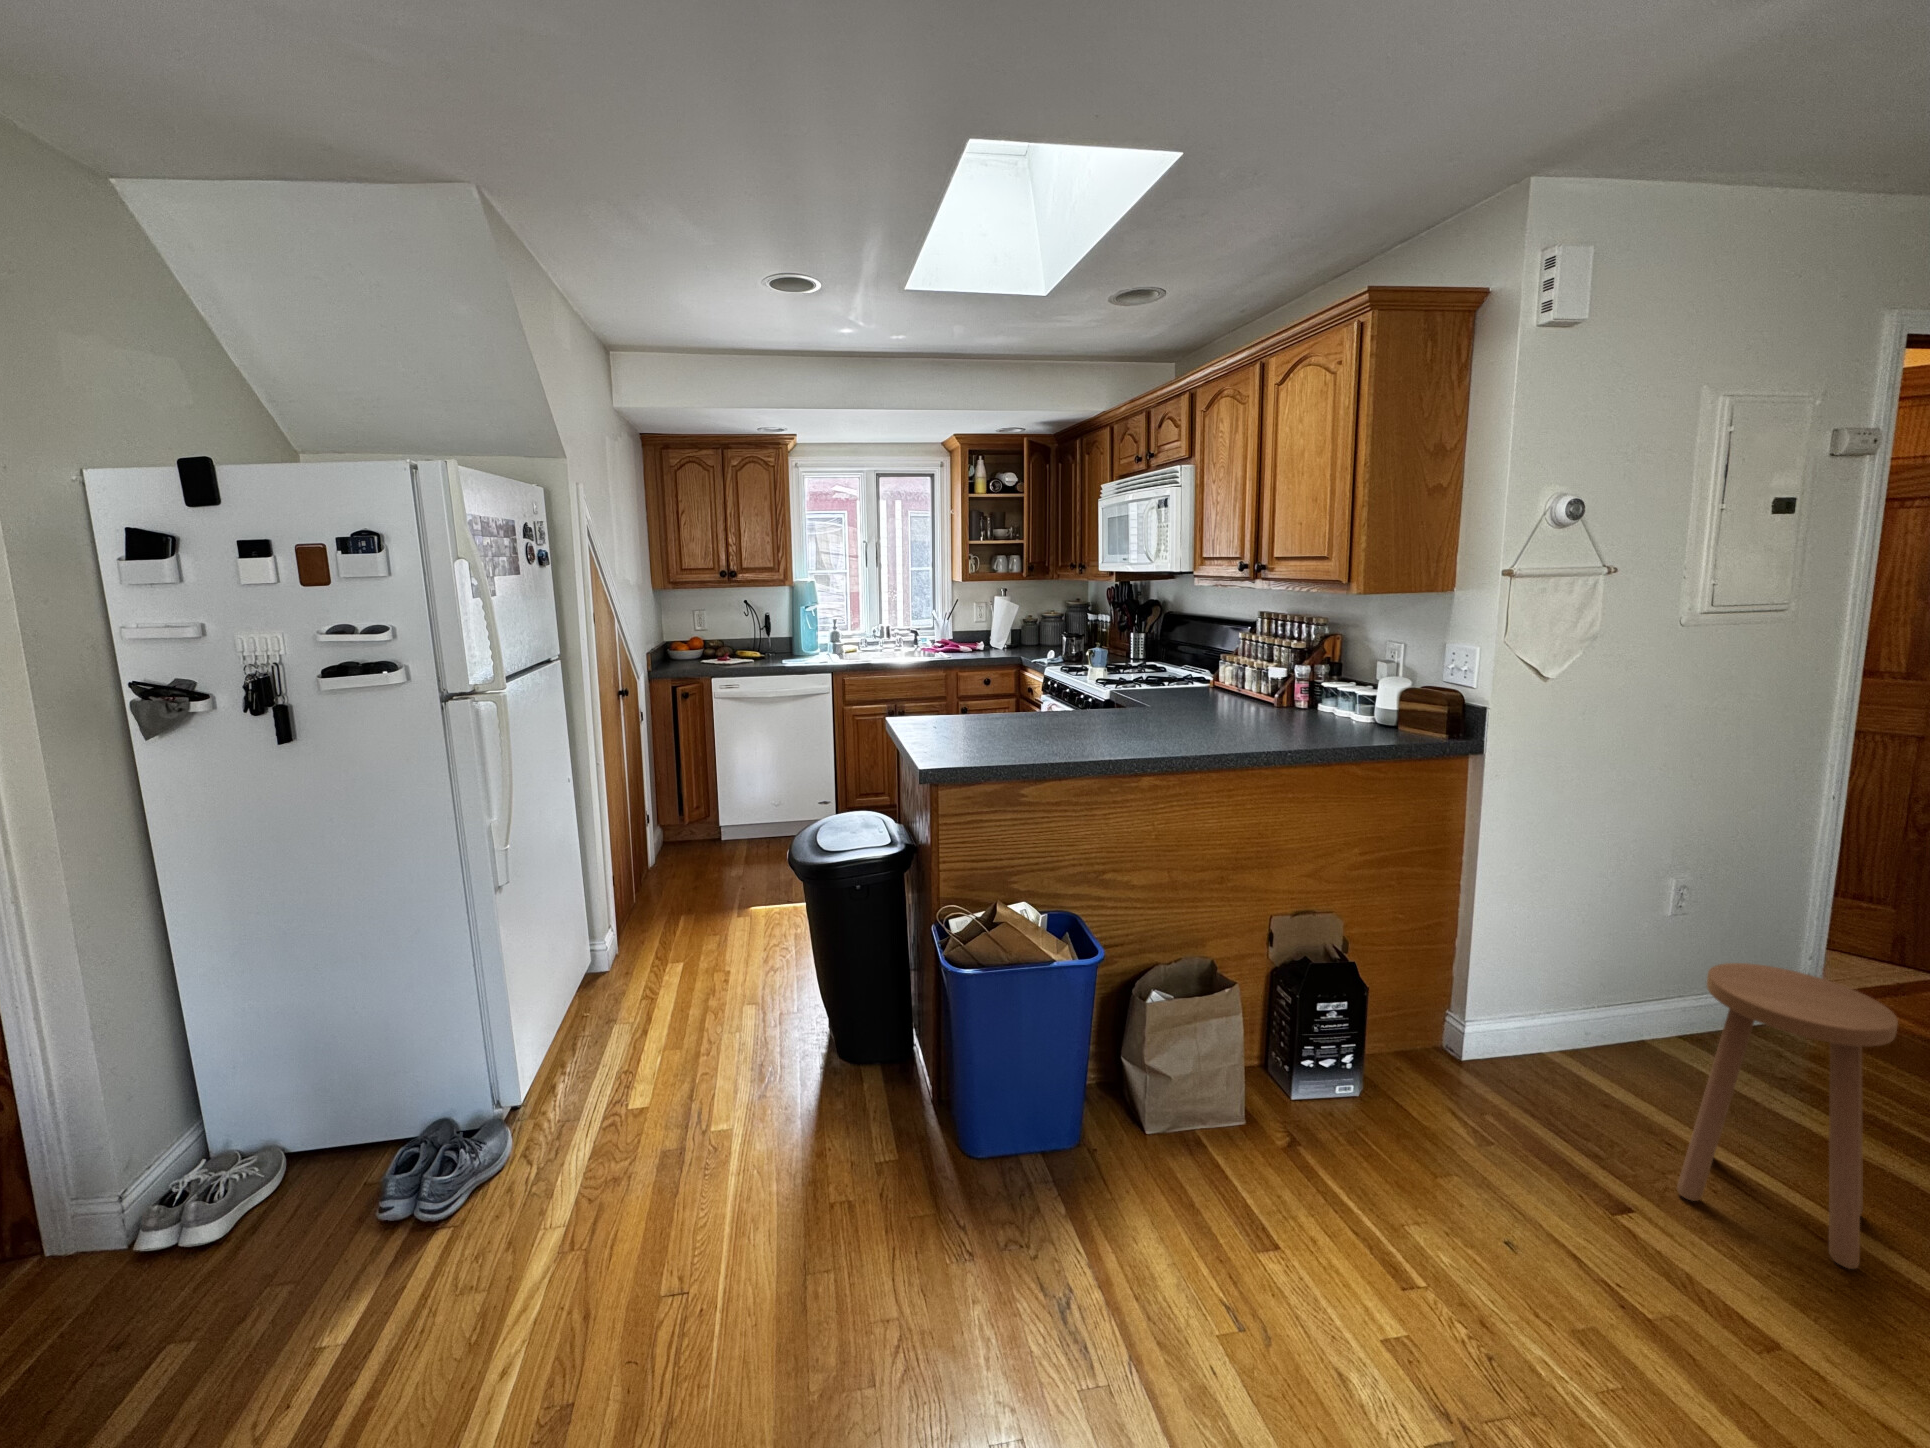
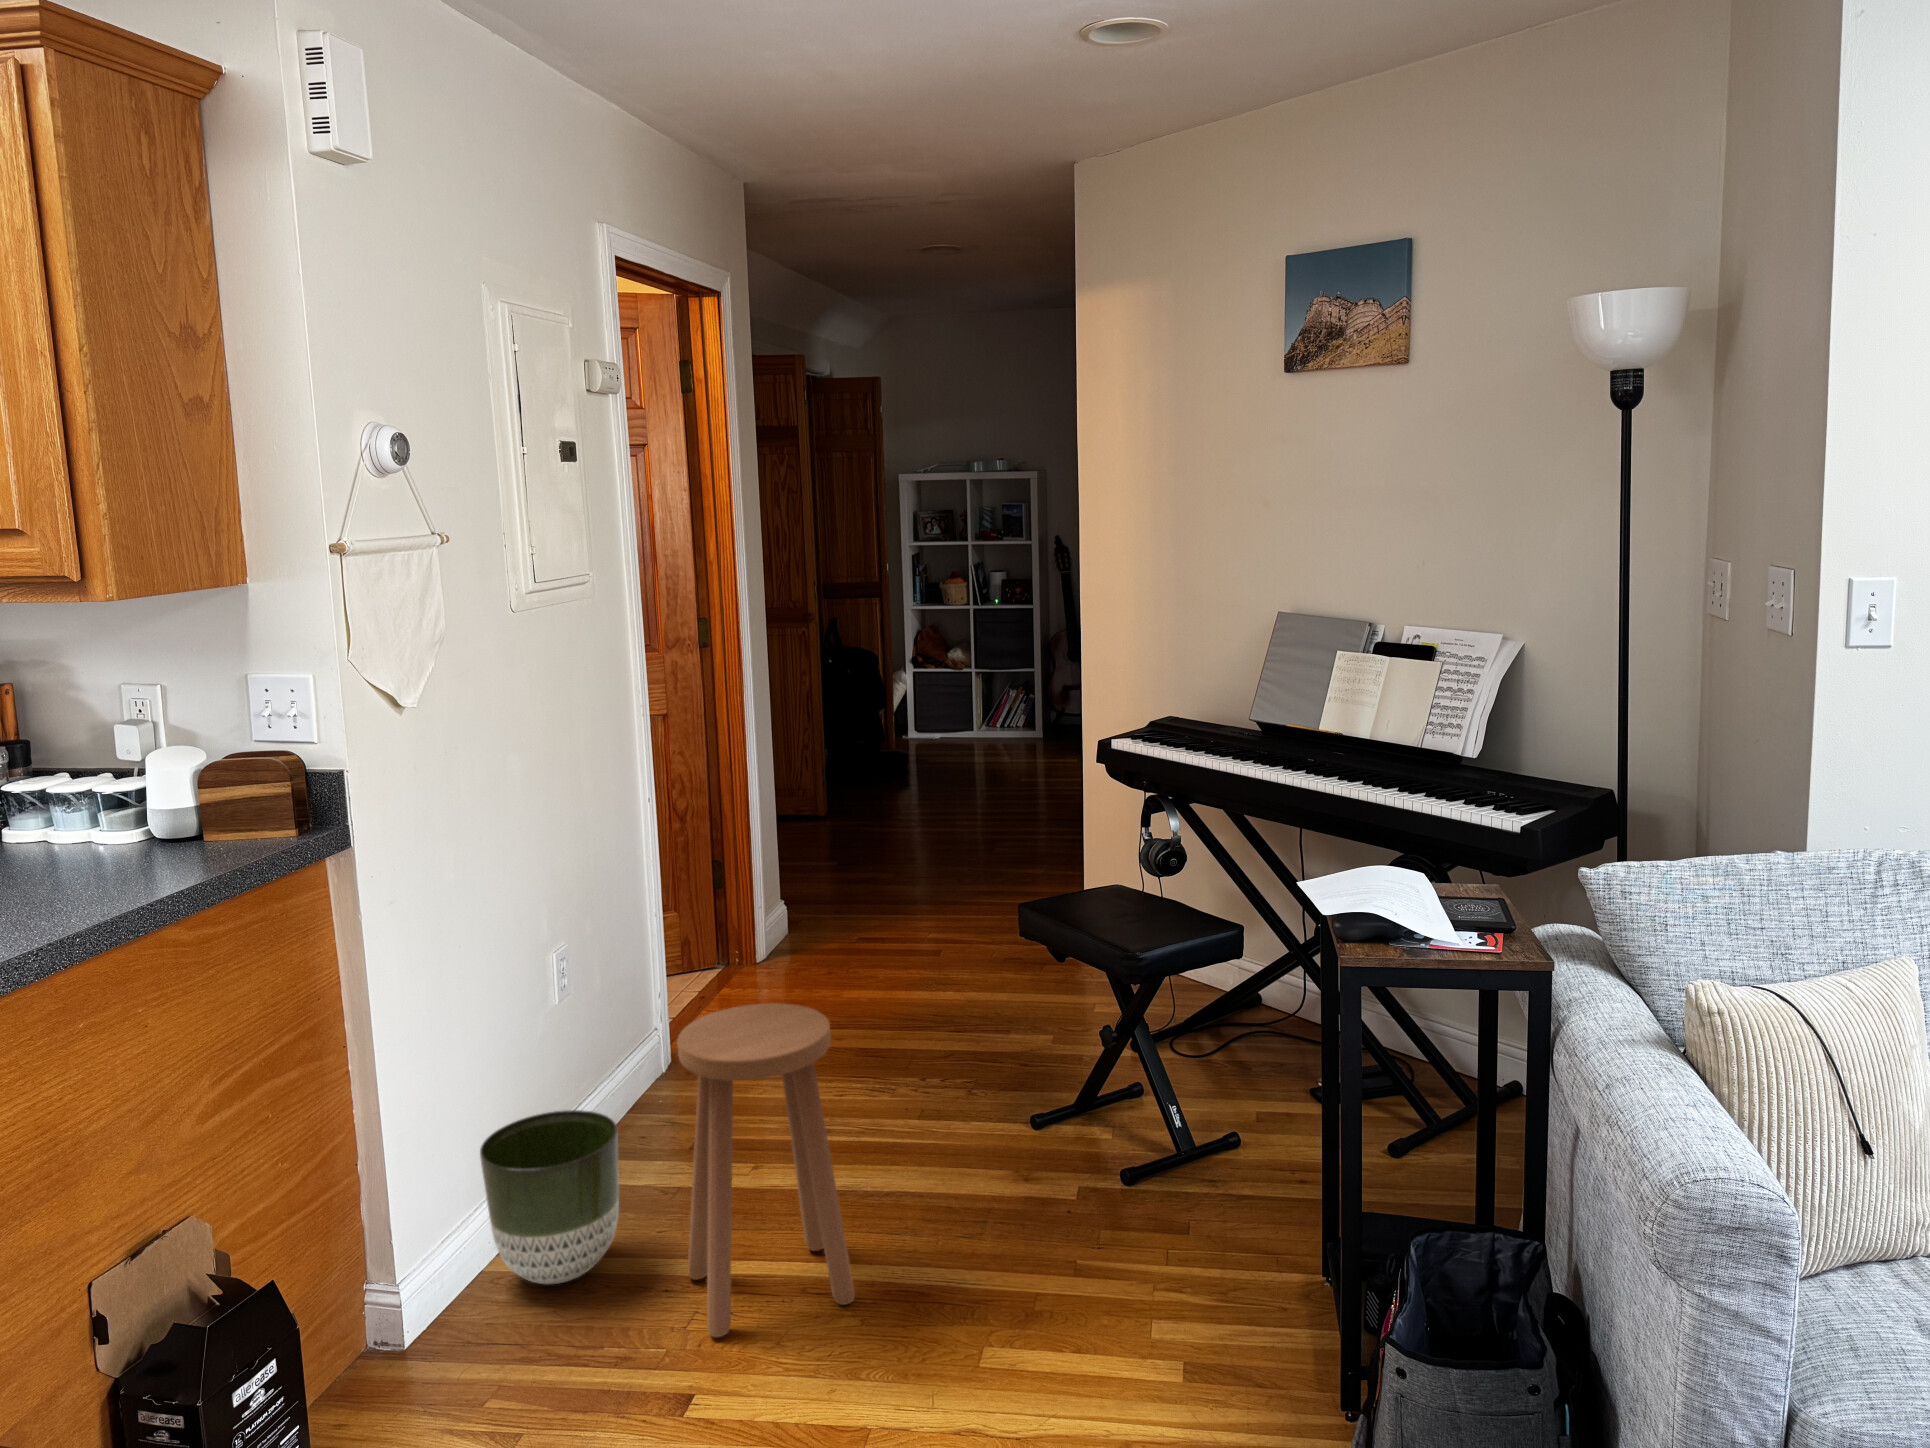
planter: none [1540,969,1661,1094] -> present [480,1110,619,1284]

